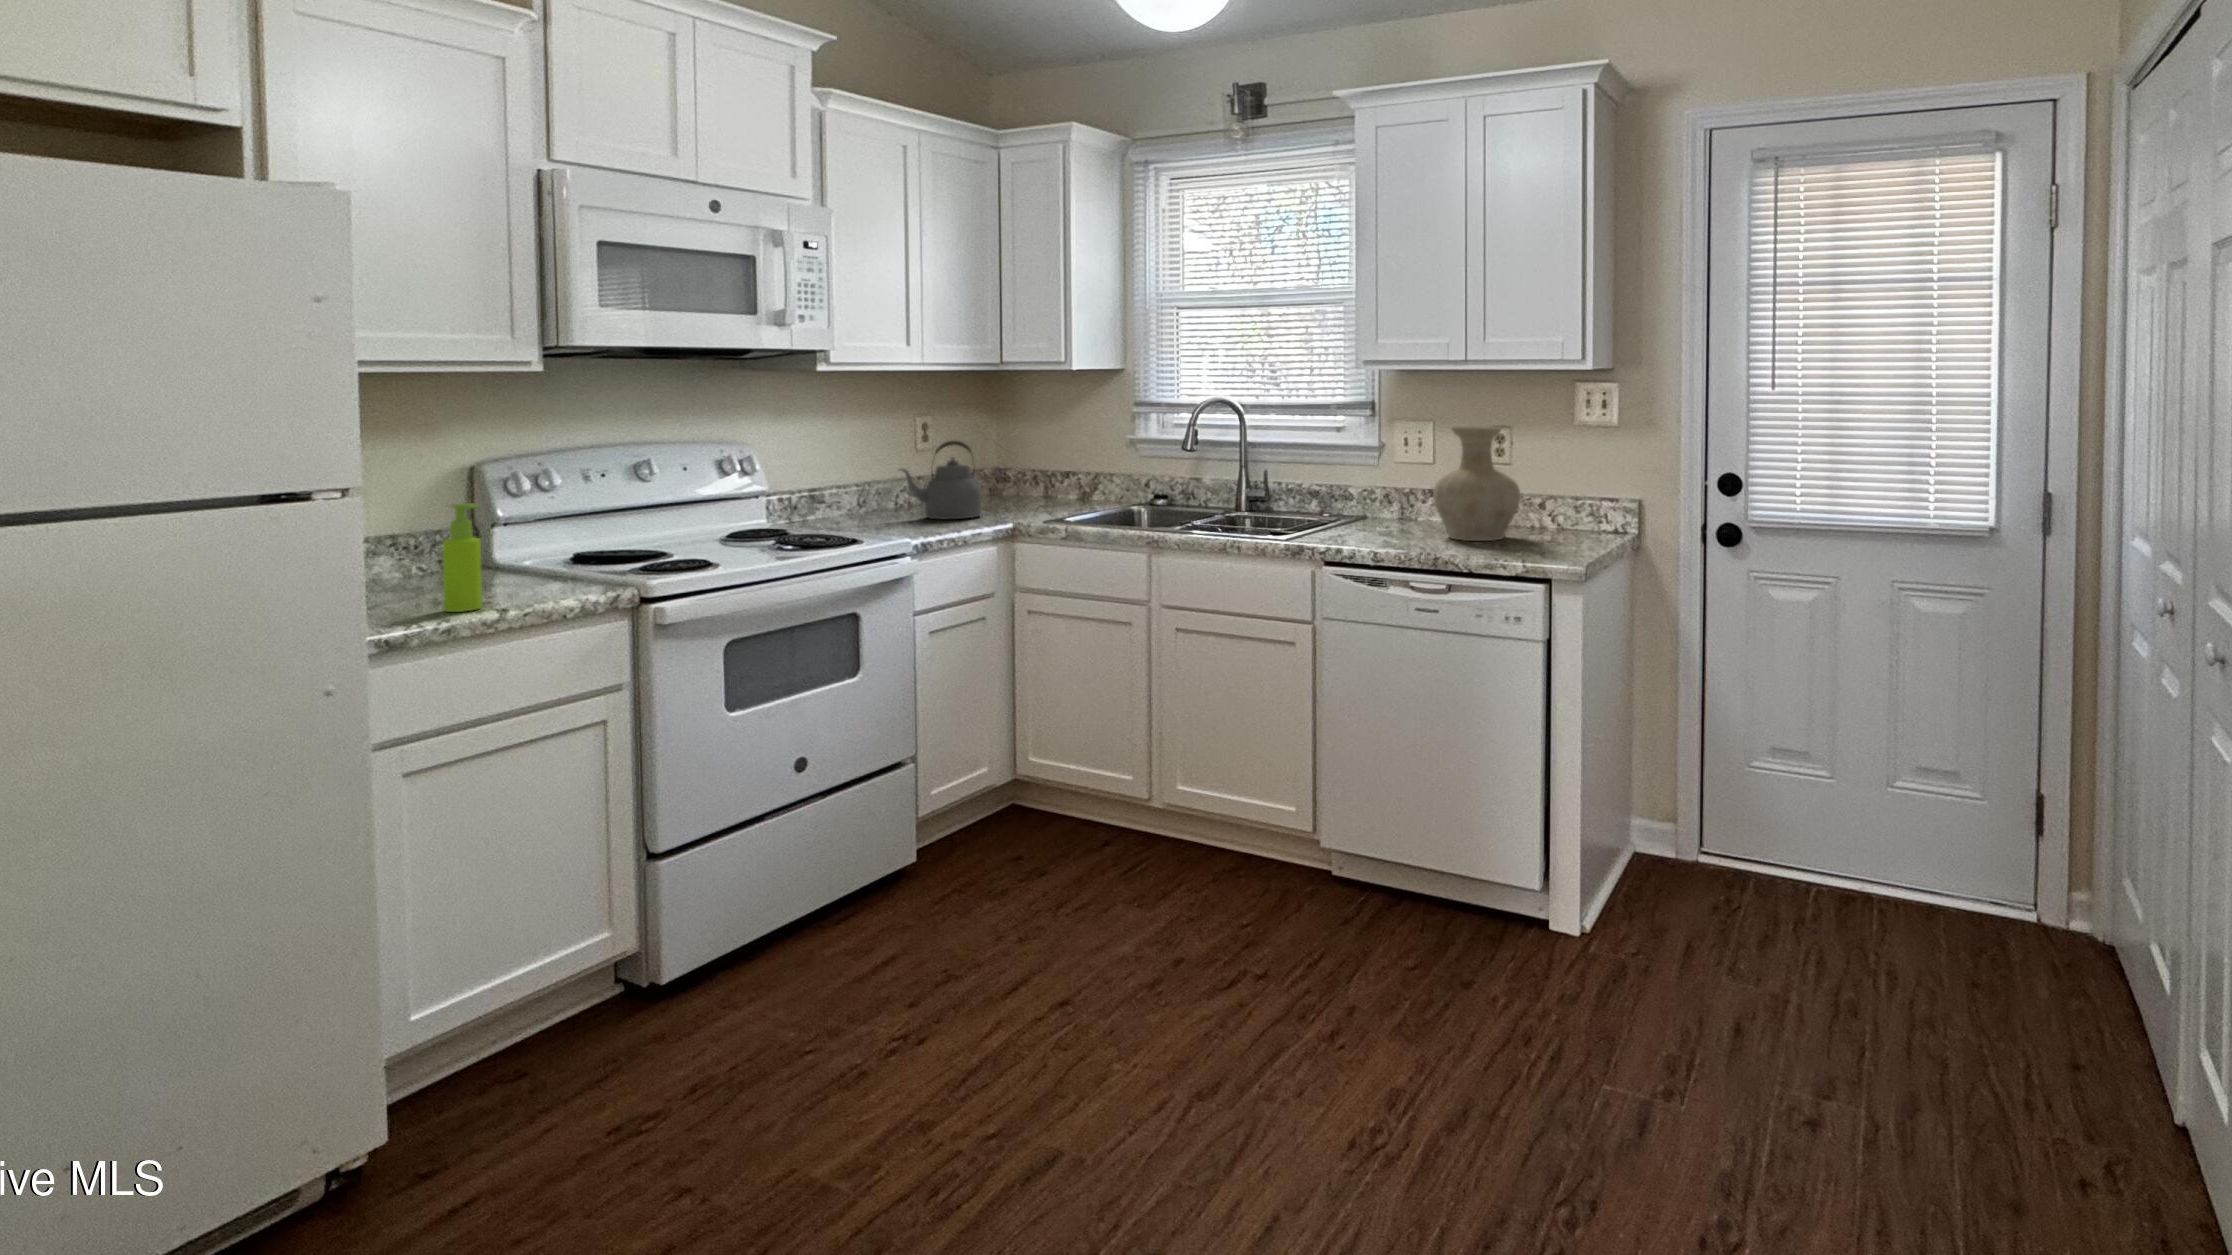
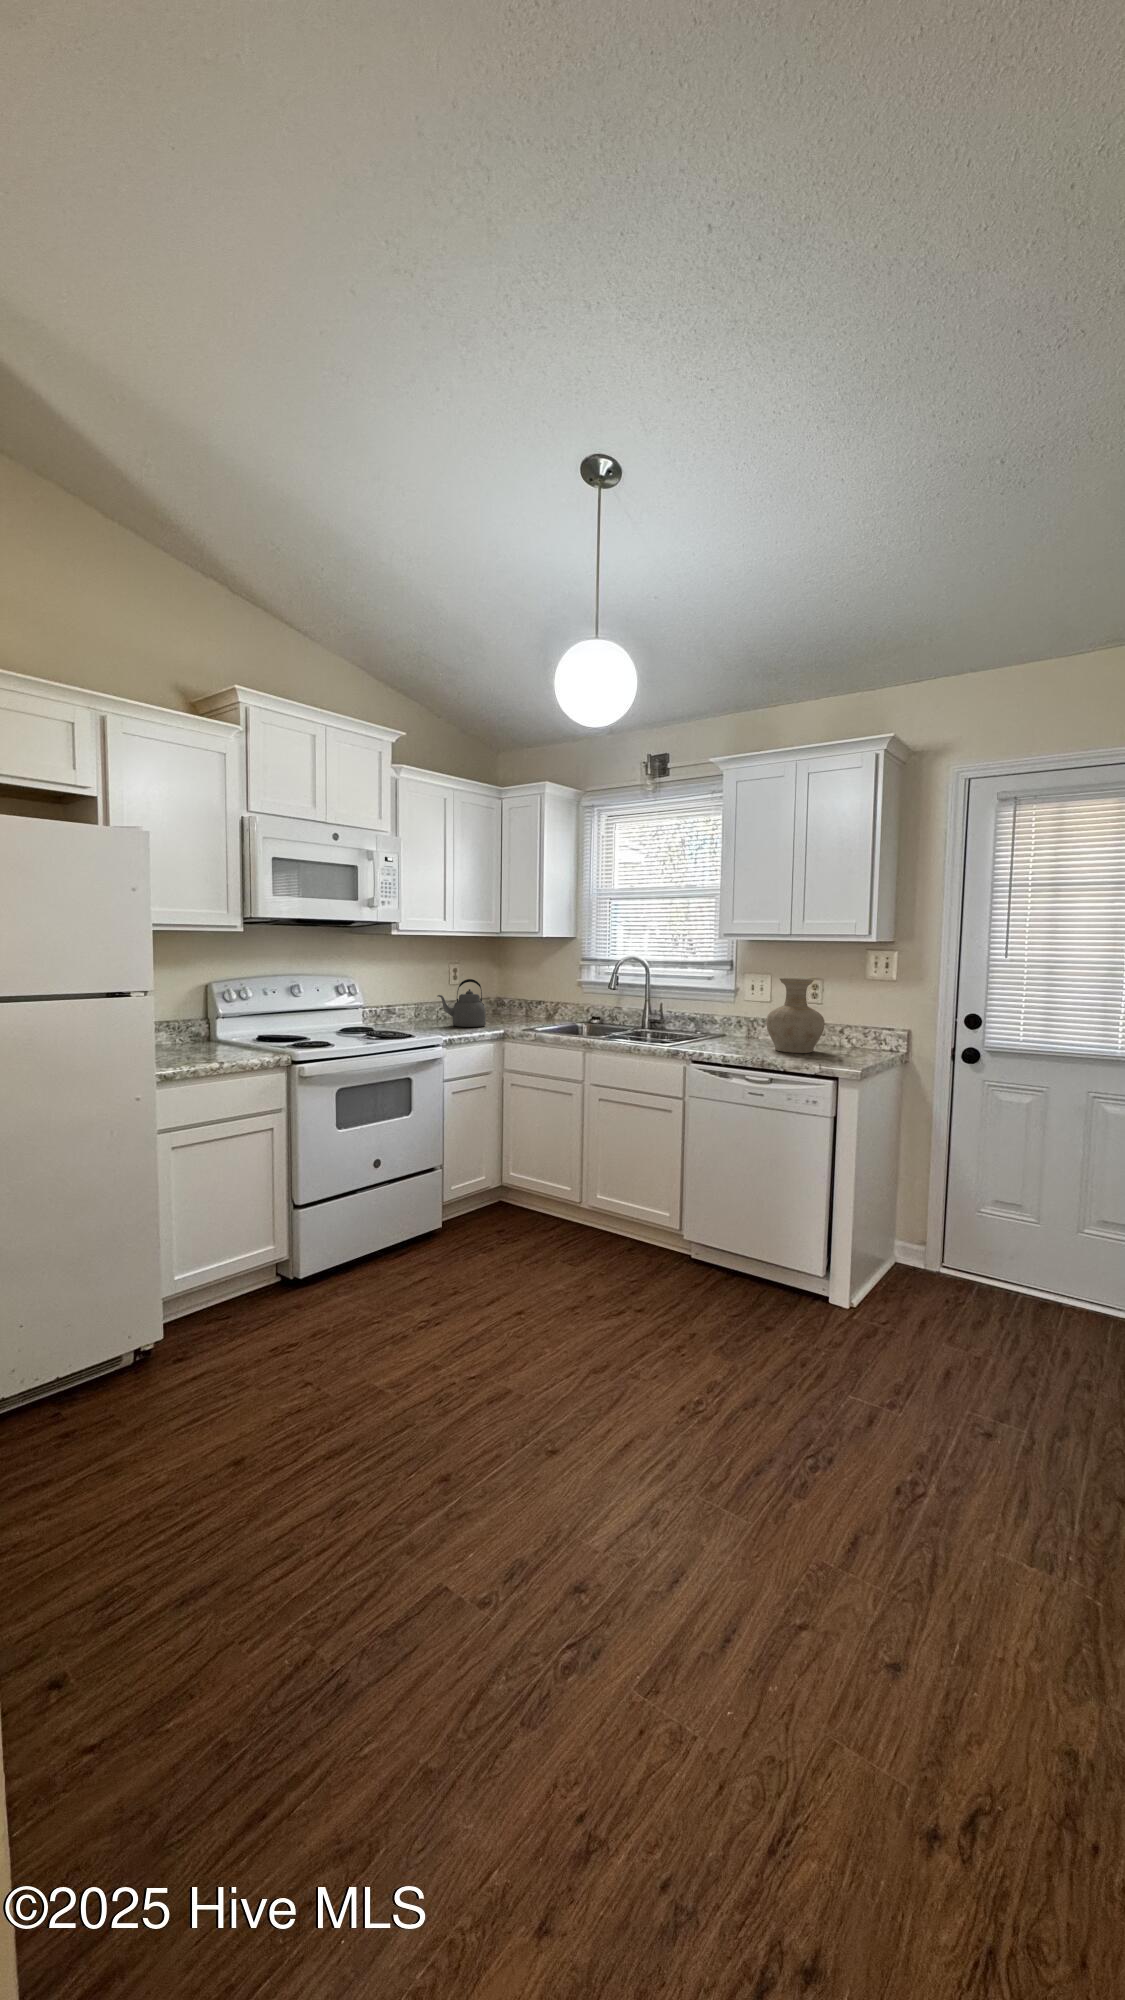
soap dispenser: present [442,503,482,612] -> none [192,1003,212,1062]

